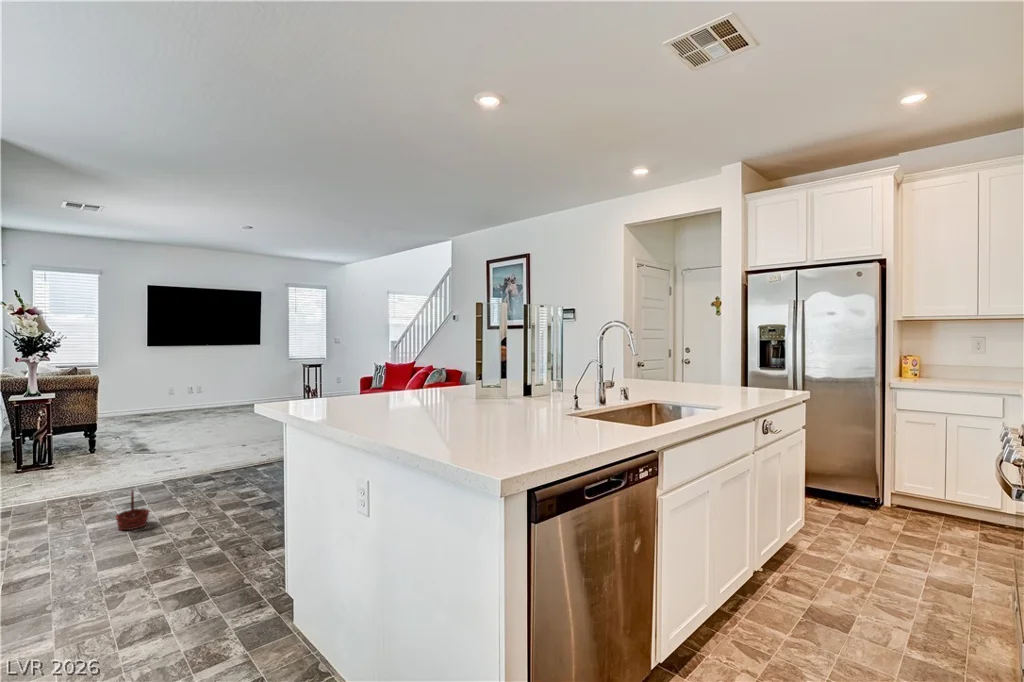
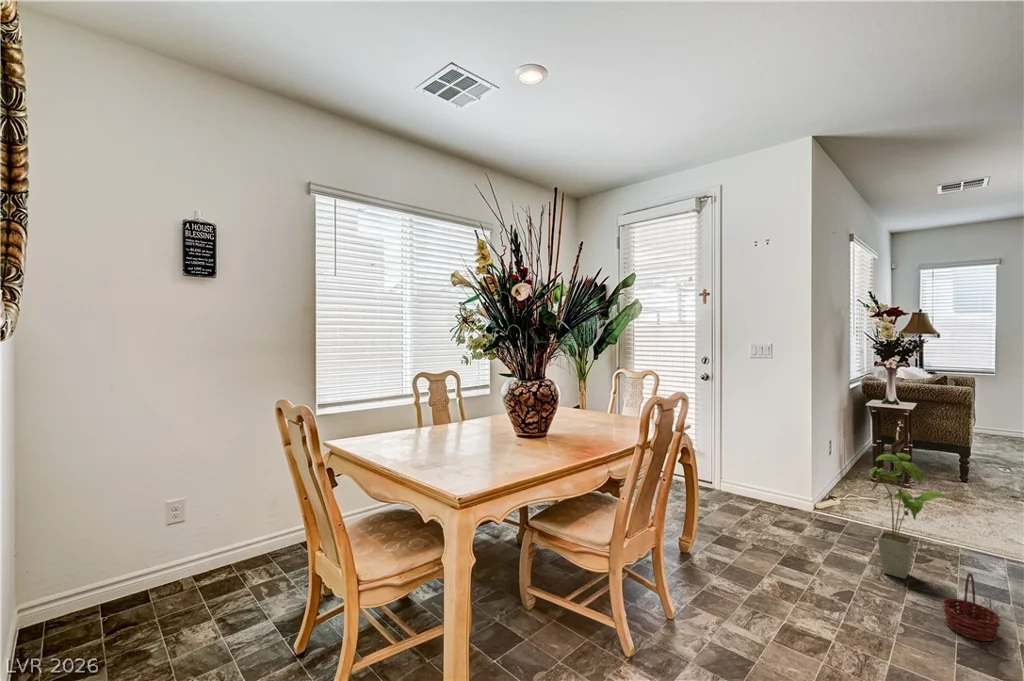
house plant: none [48,425,115,523] -> present [868,453,949,579]

